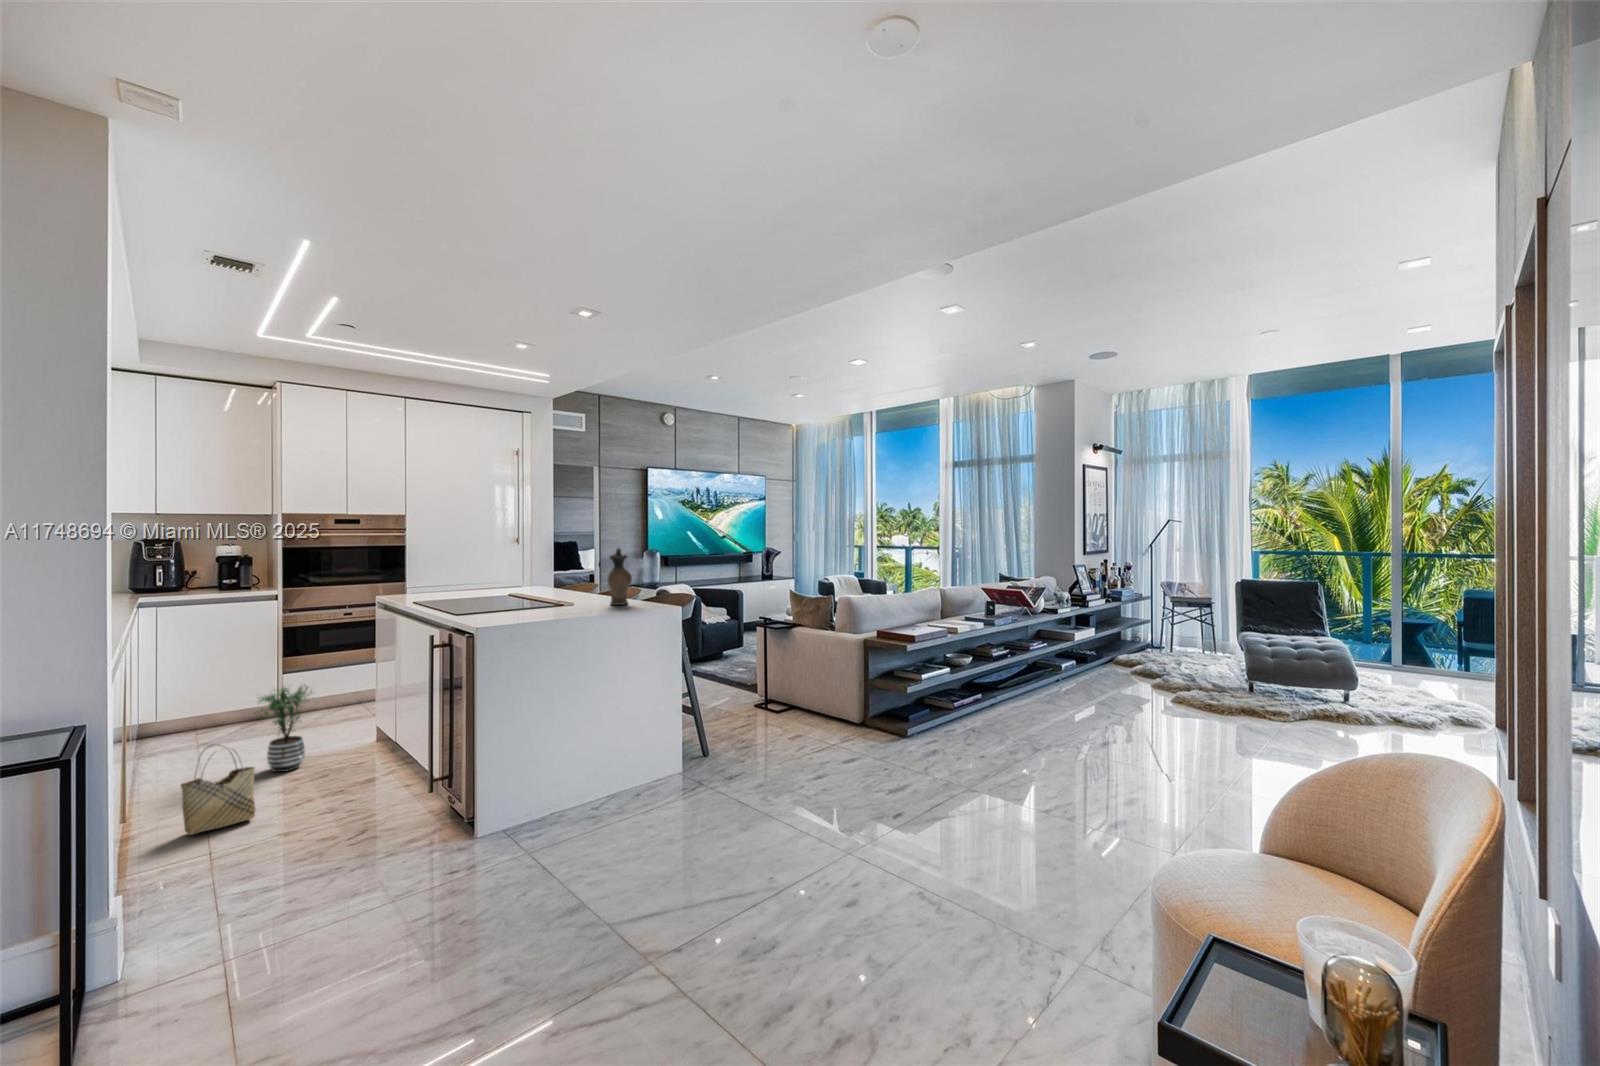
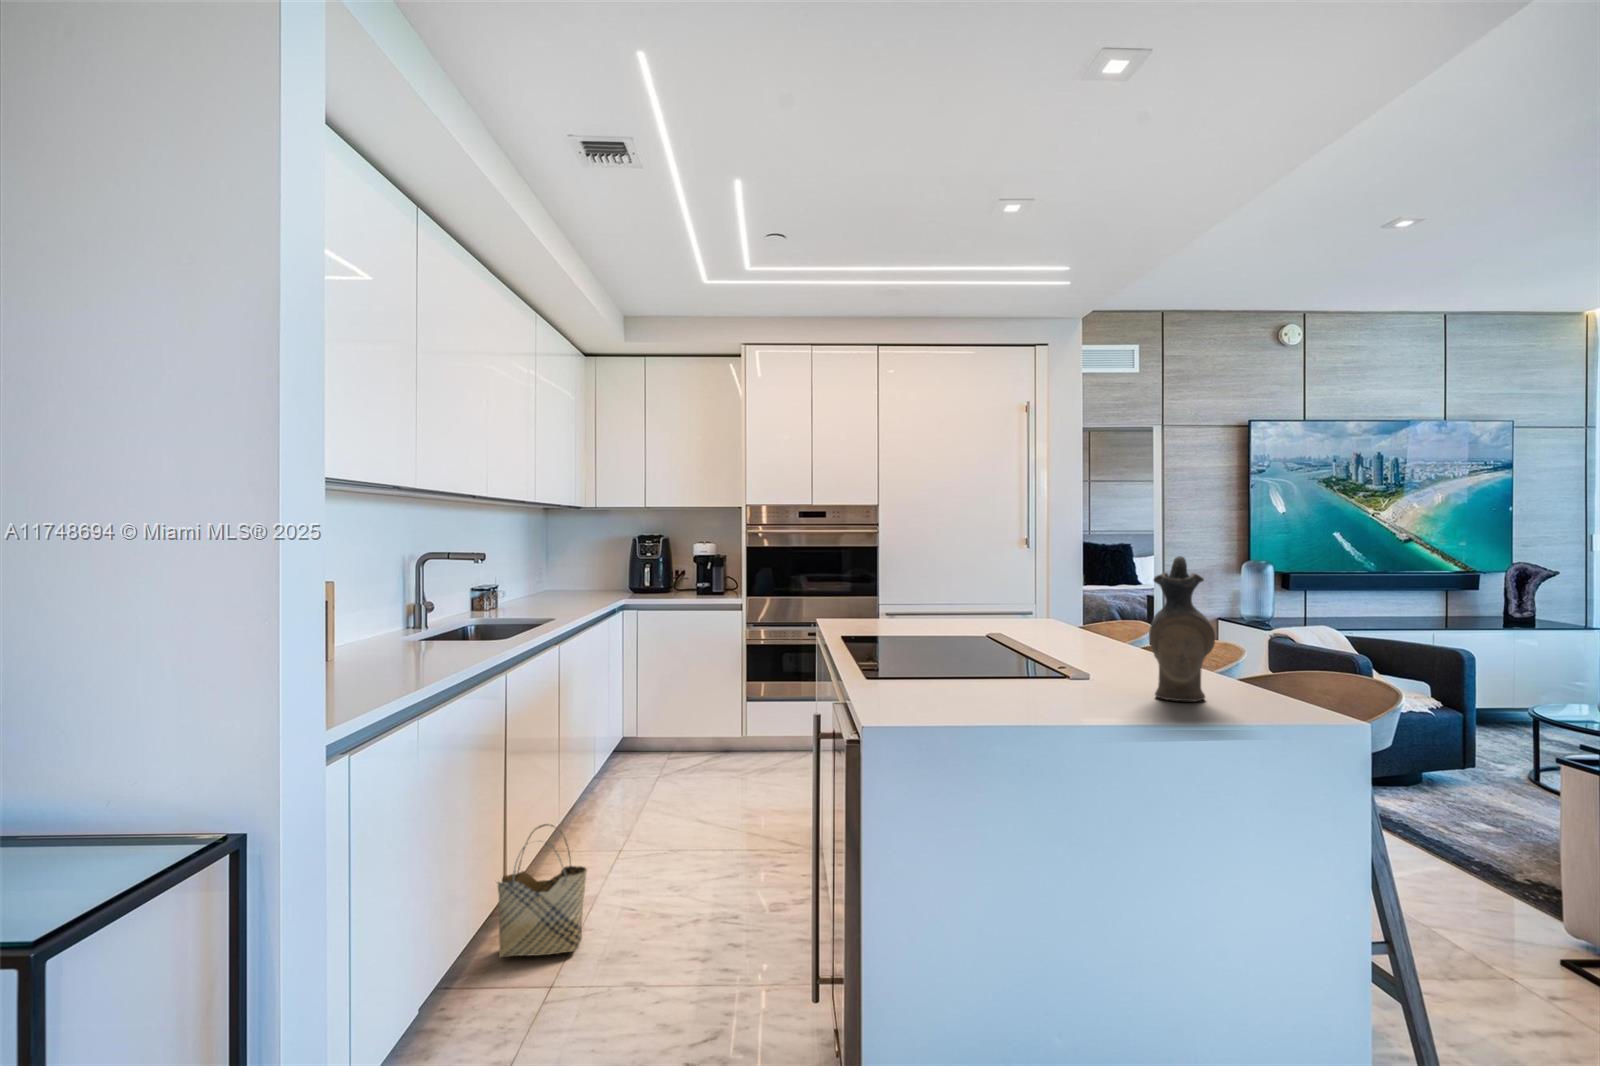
potted plant: present [257,685,312,772] -> none [643,731,719,855]

